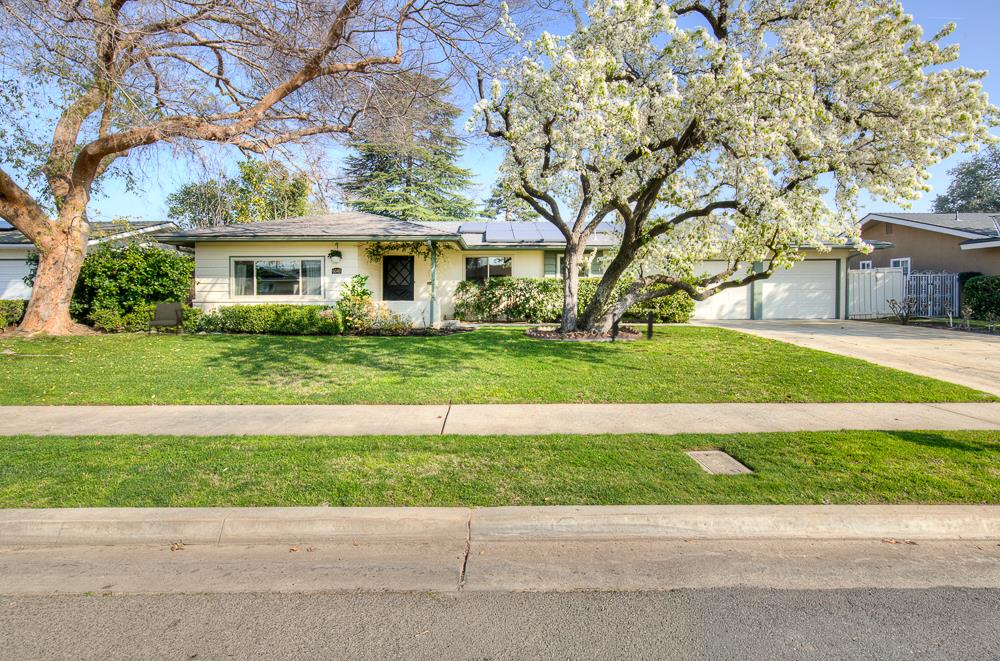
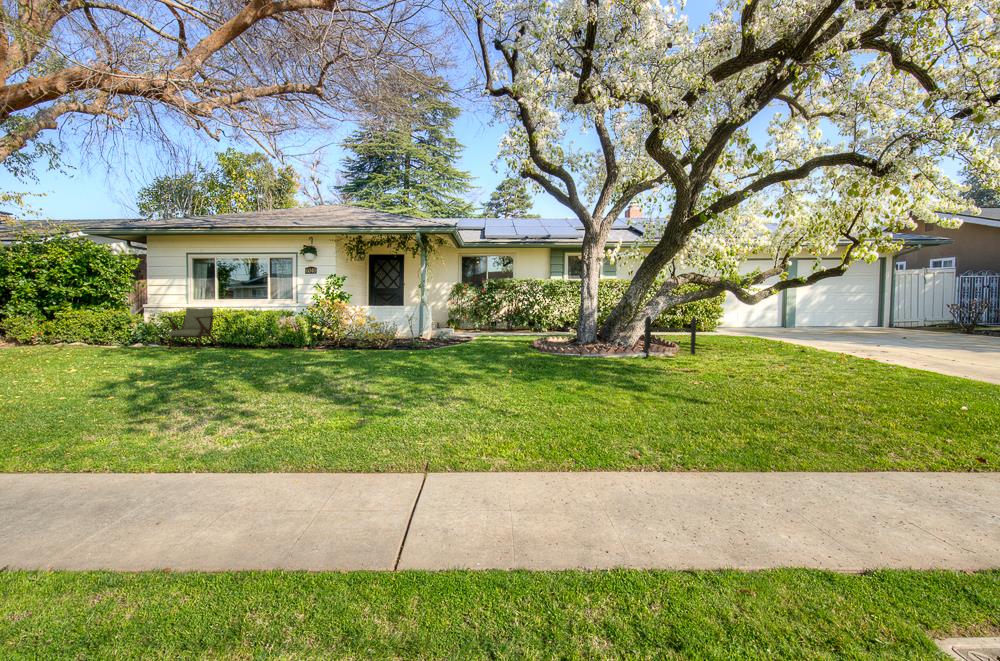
lounge chair: present [147,303,186,335] -> present [166,308,219,349]

